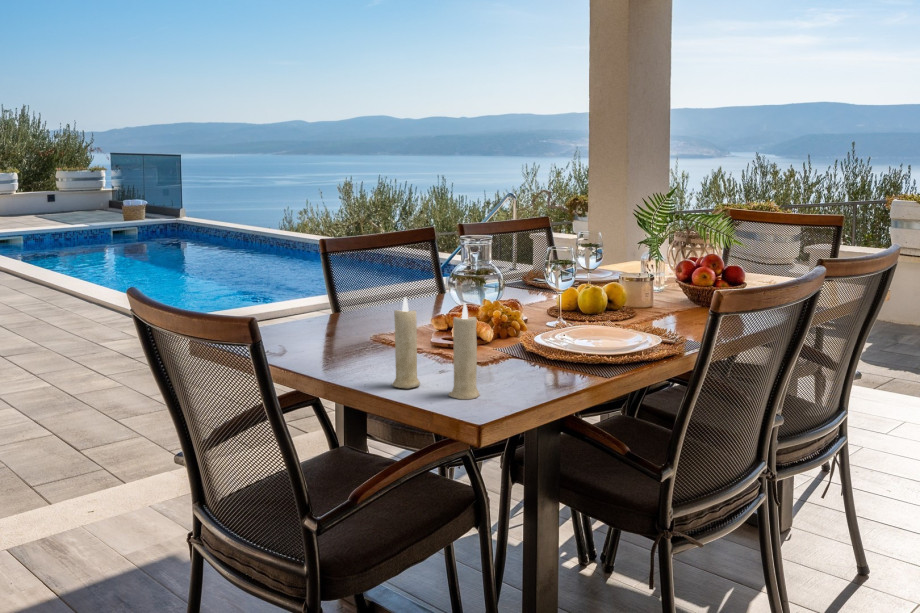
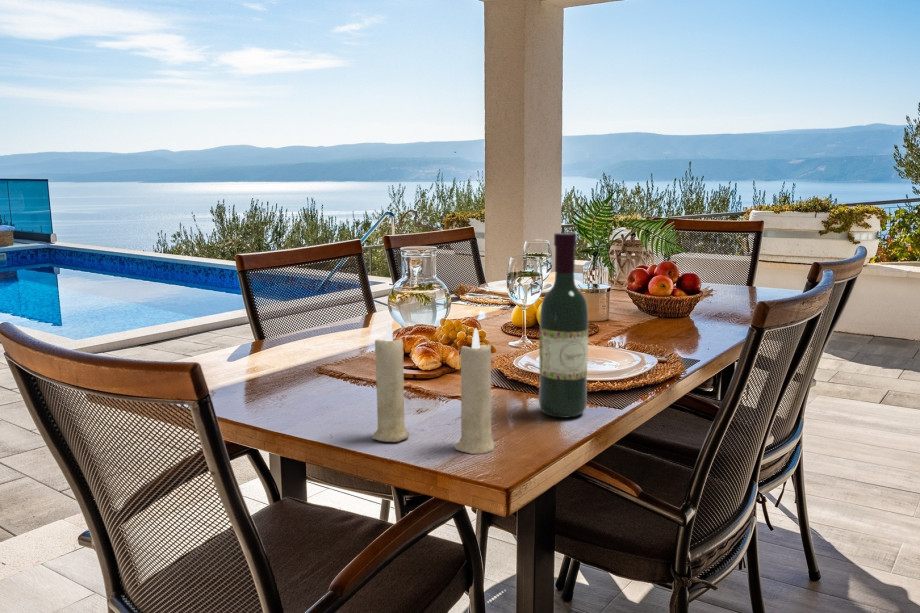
wine bottle: none [530,231,569,380] -> present [539,233,588,418]

